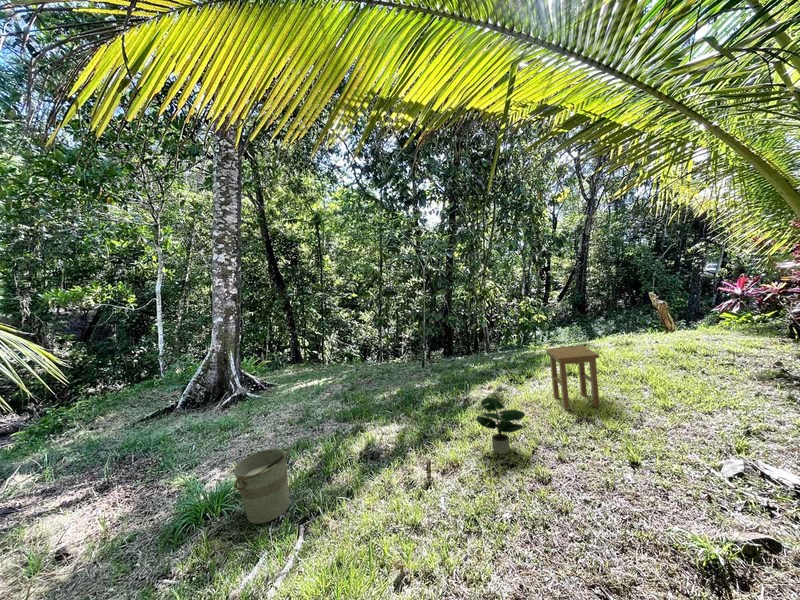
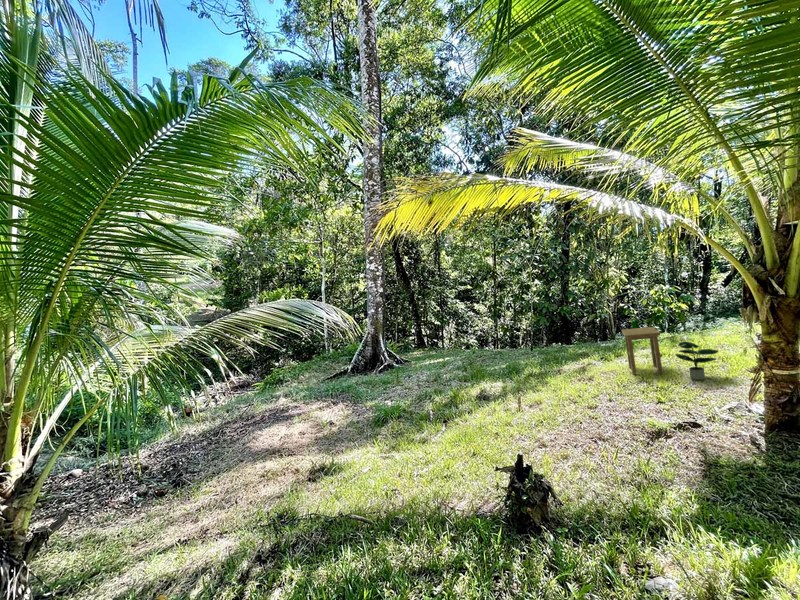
potted plant: present [476,398,525,454] -> present [675,342,718,380]
bucket: present [234,449,291,524] -> none [406,384,435,420]

